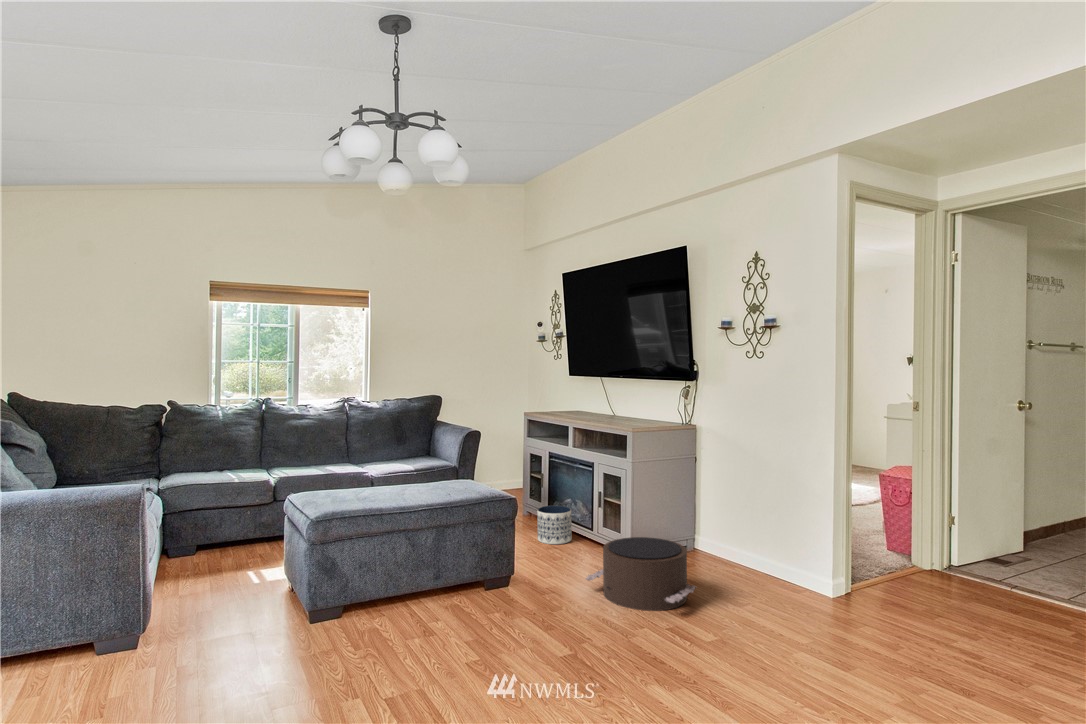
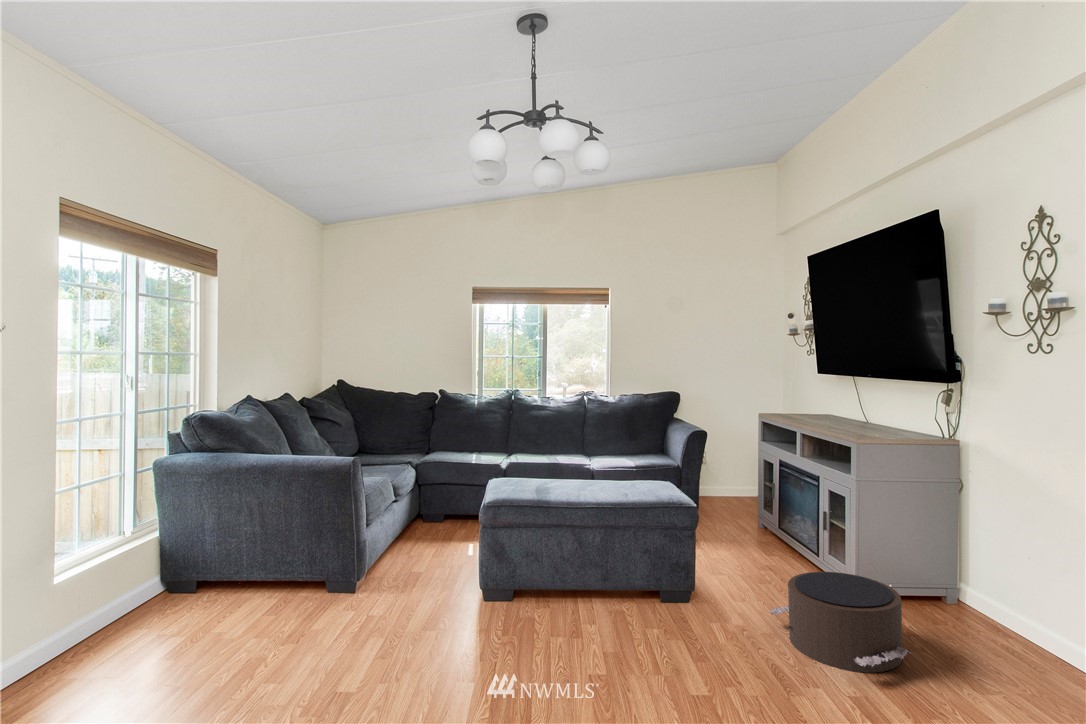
planter: present [537,506,572,544] -> none [754,518,796,563]

